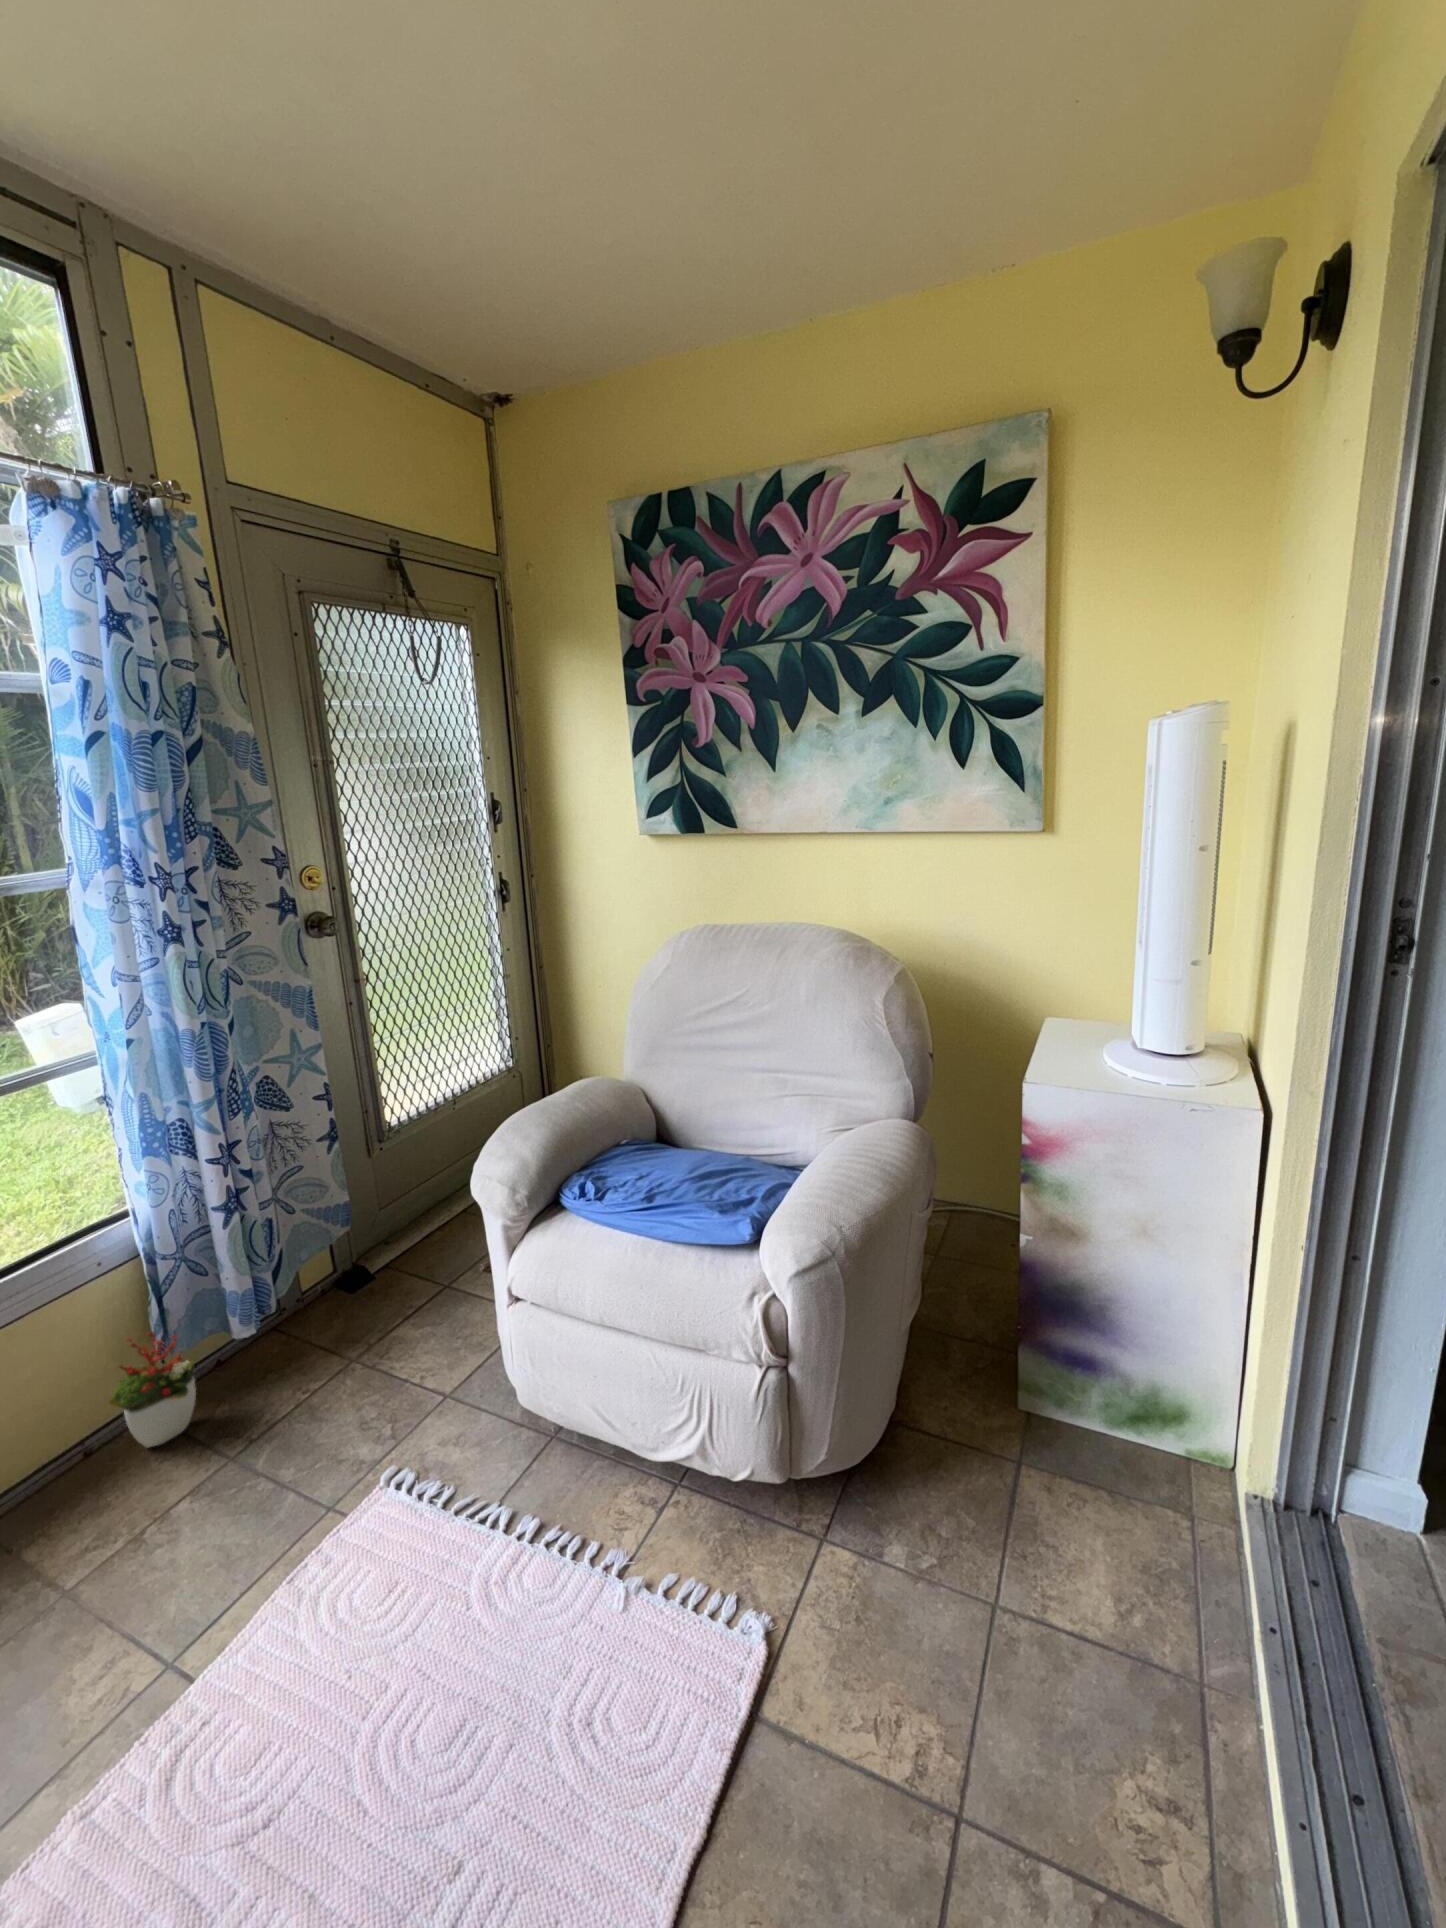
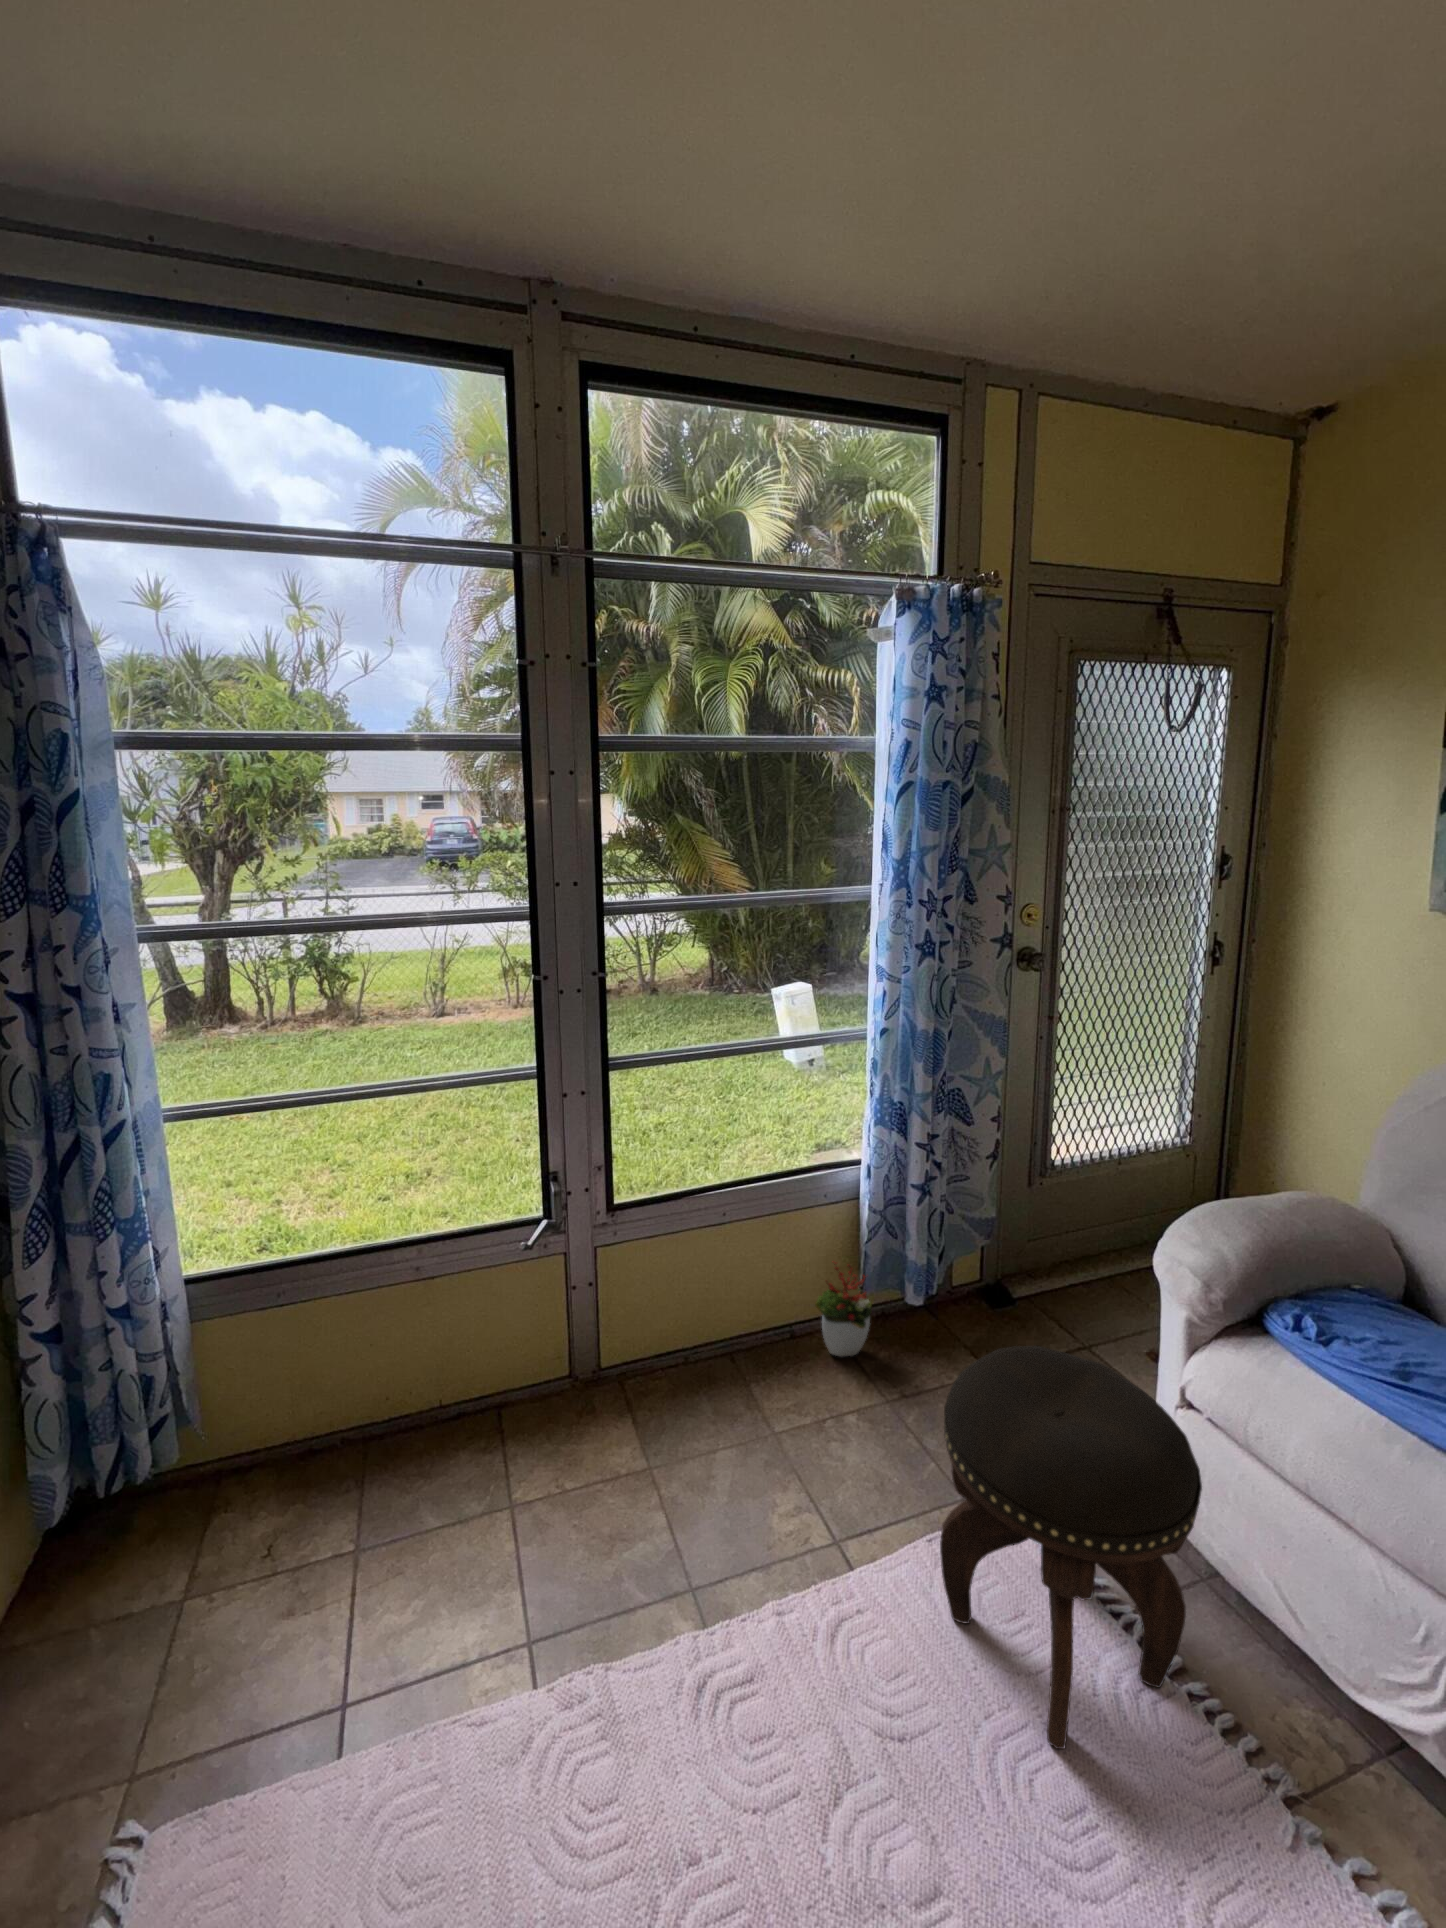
footstool: none [262,1305,531,1689] -> present [940,1346,1202,1749]

